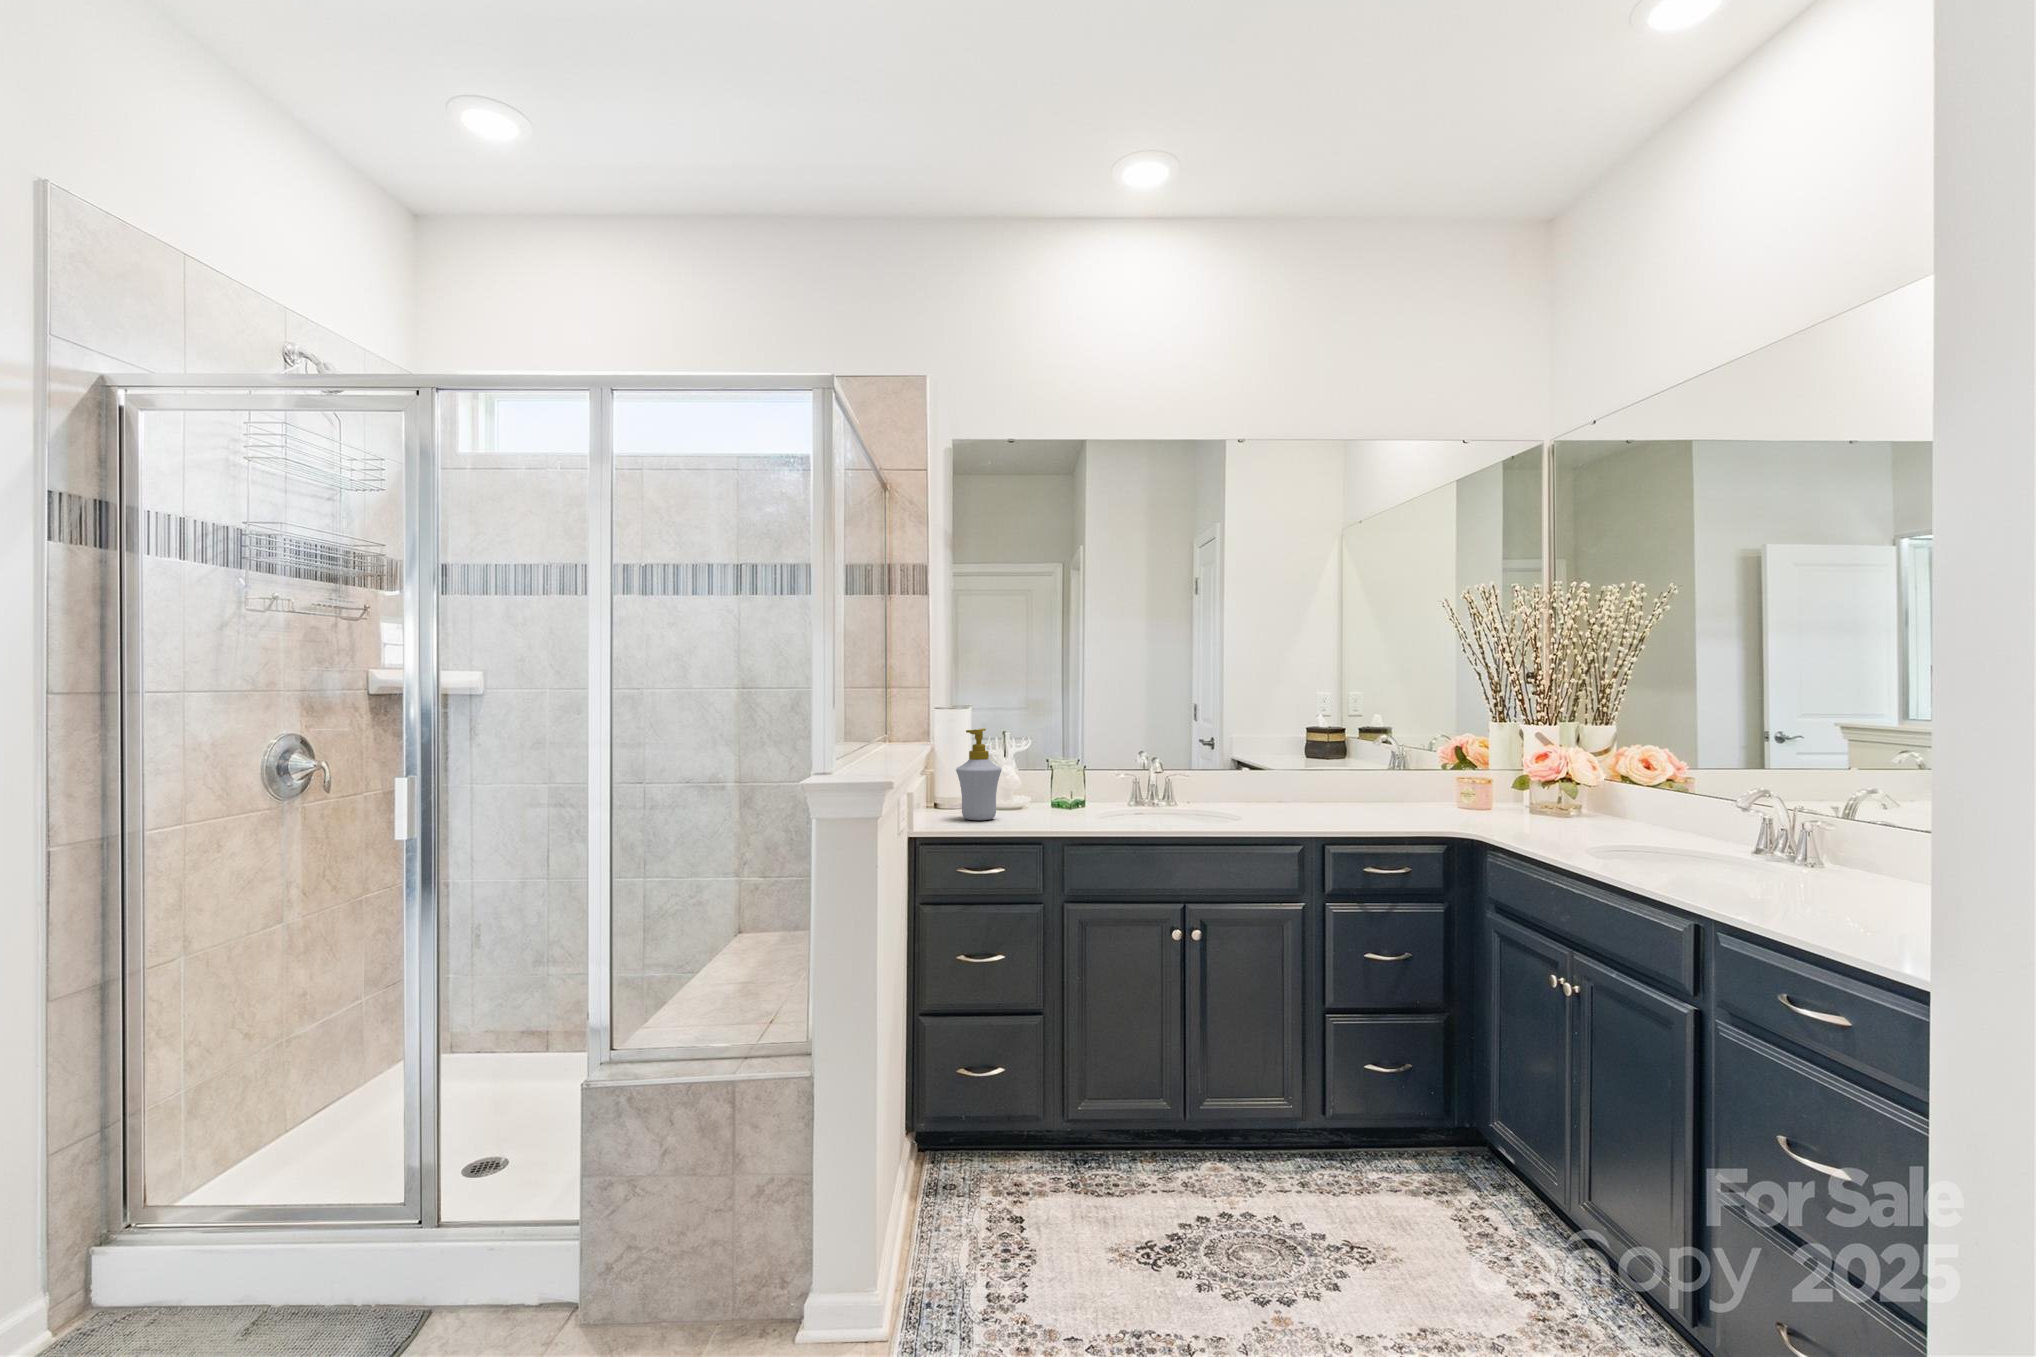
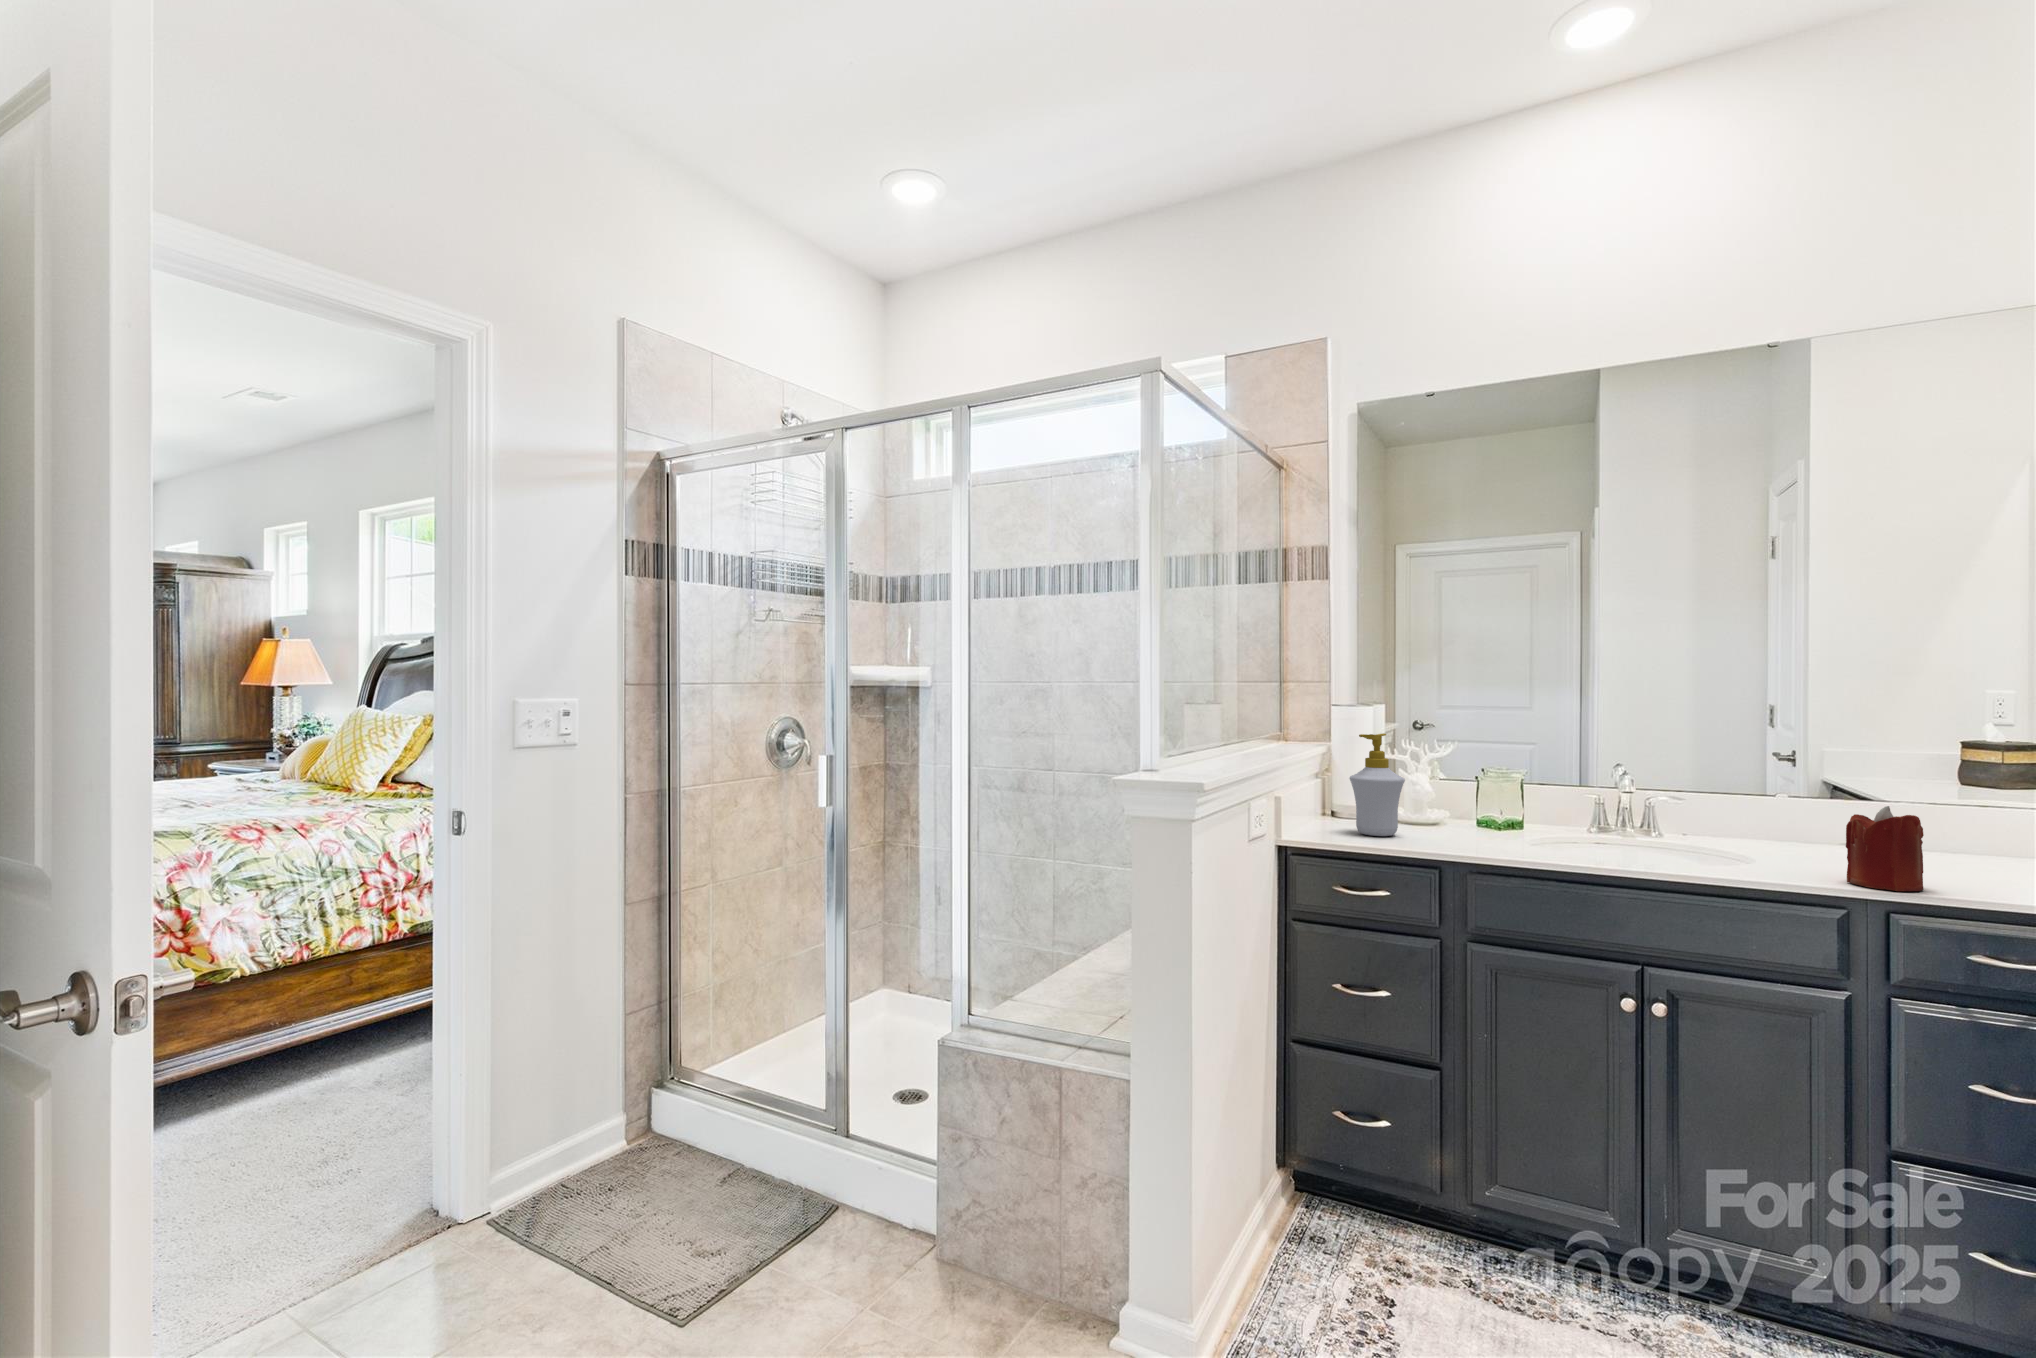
candle: none [1302,768,1343,827] -> present [1846,806,1924,891]

